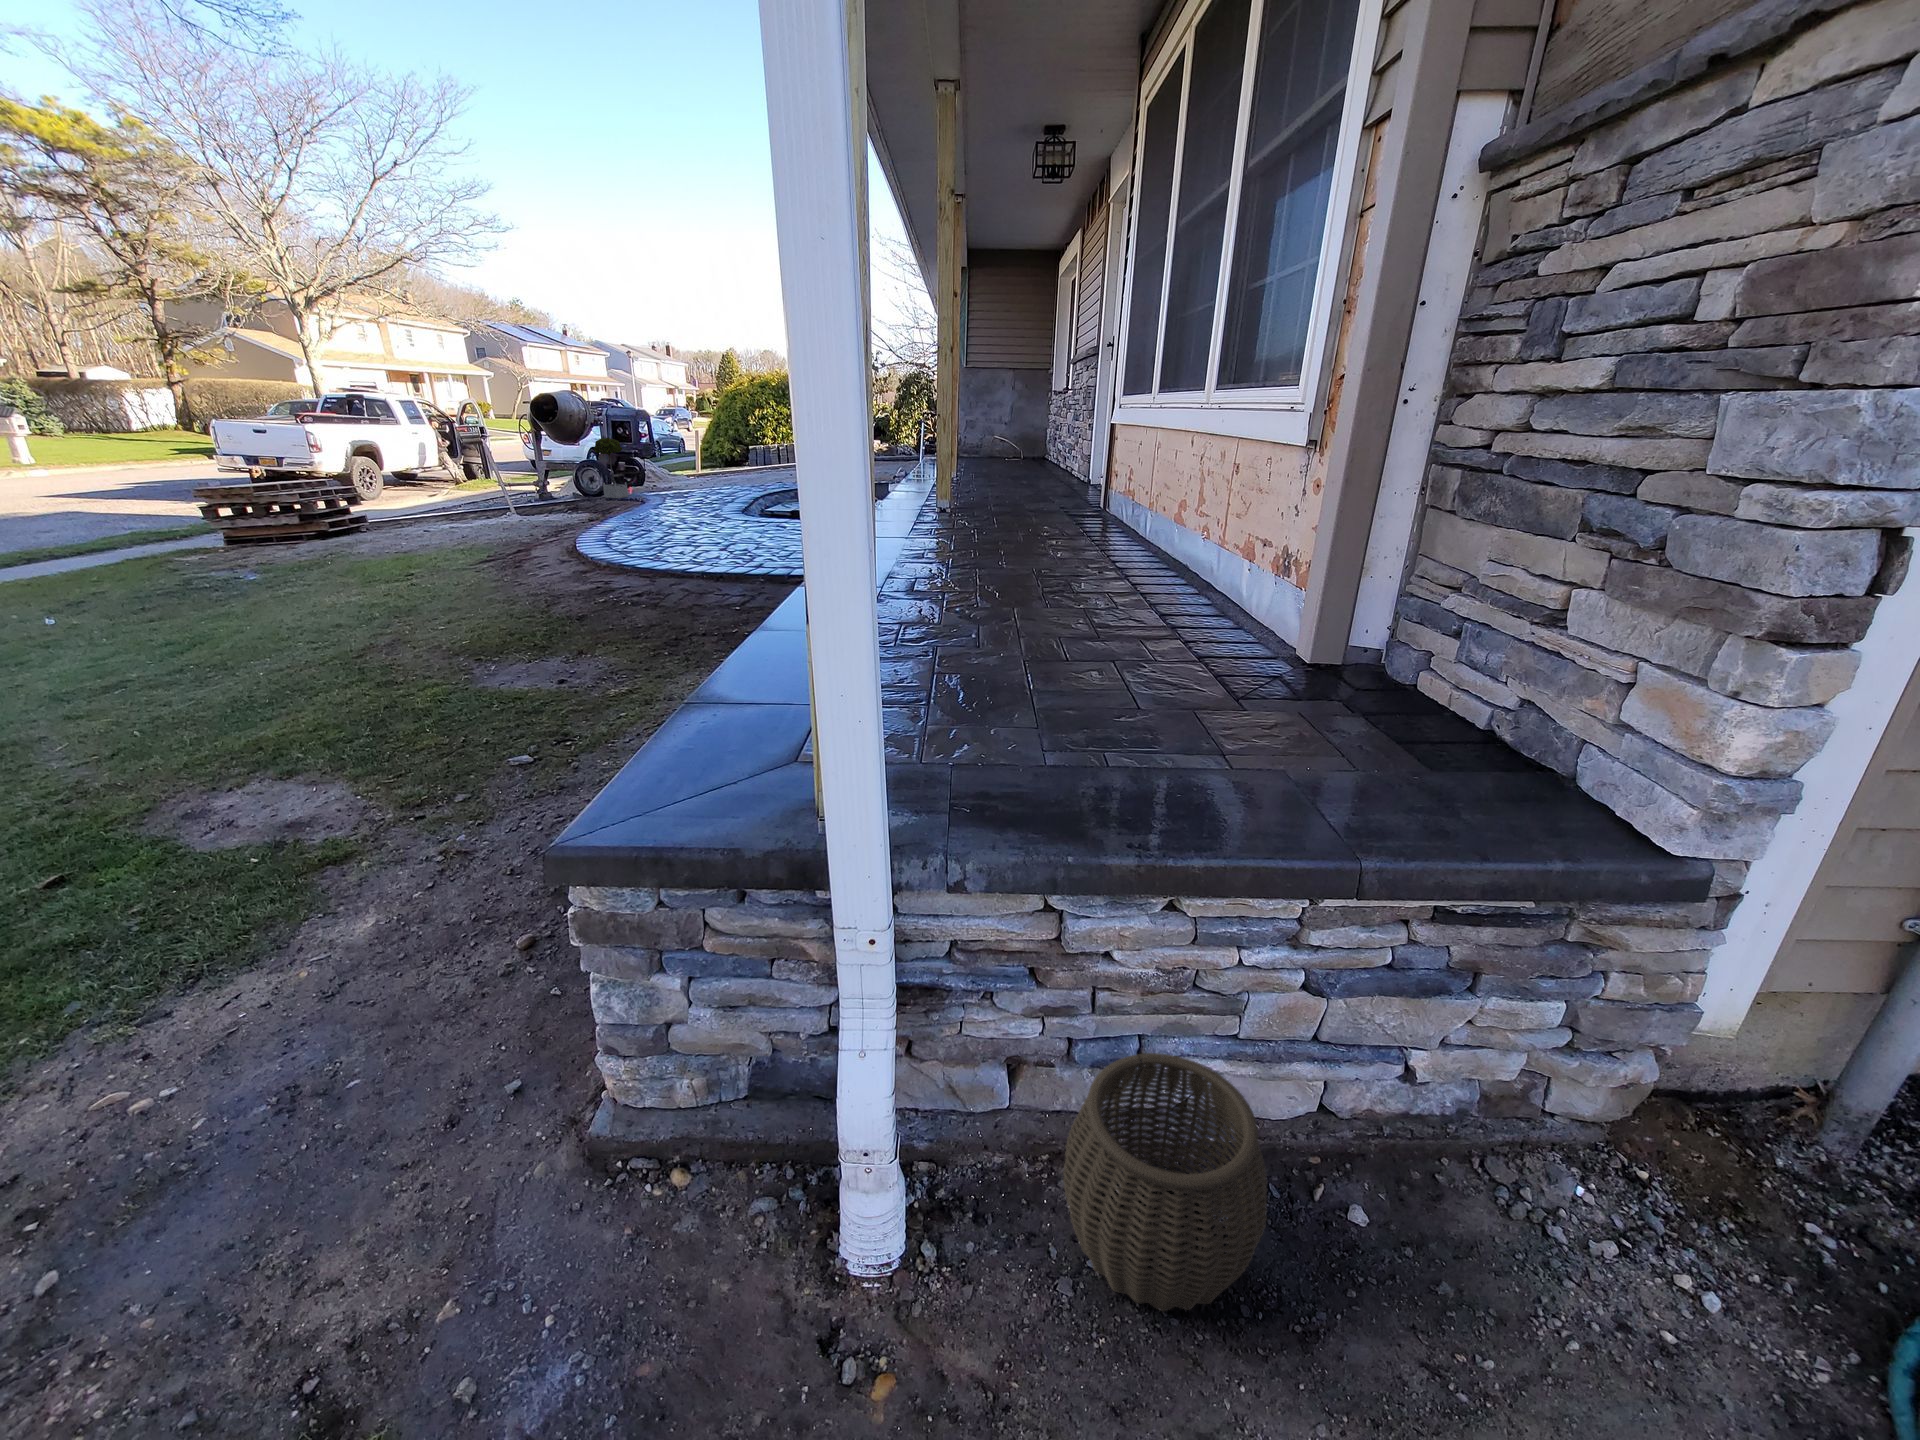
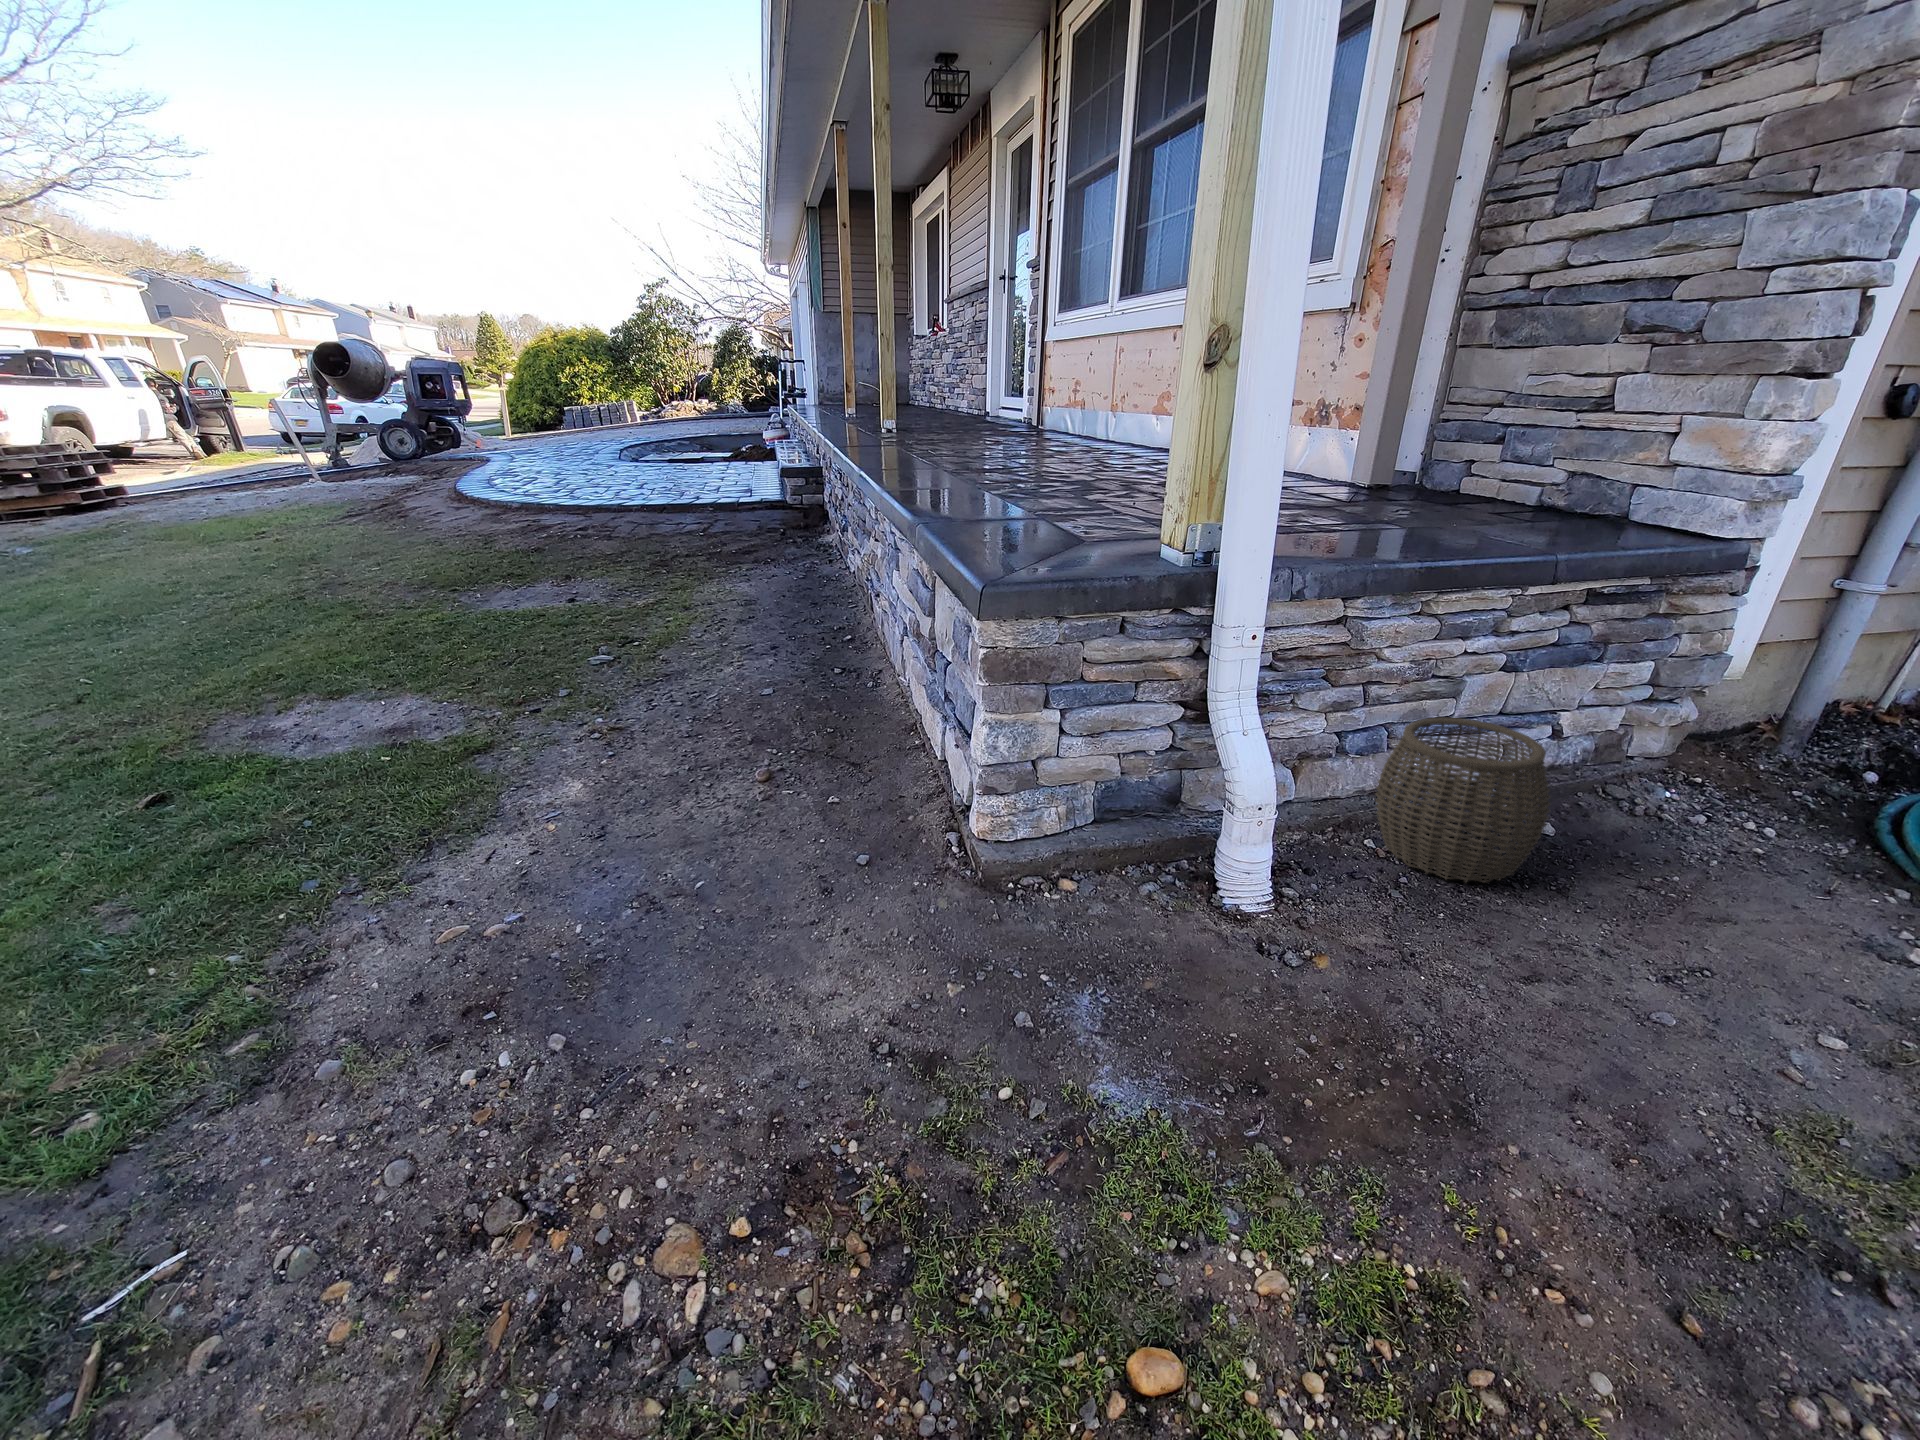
potted tree: present [594,437,628,498] -> none [400,391,446,461]

